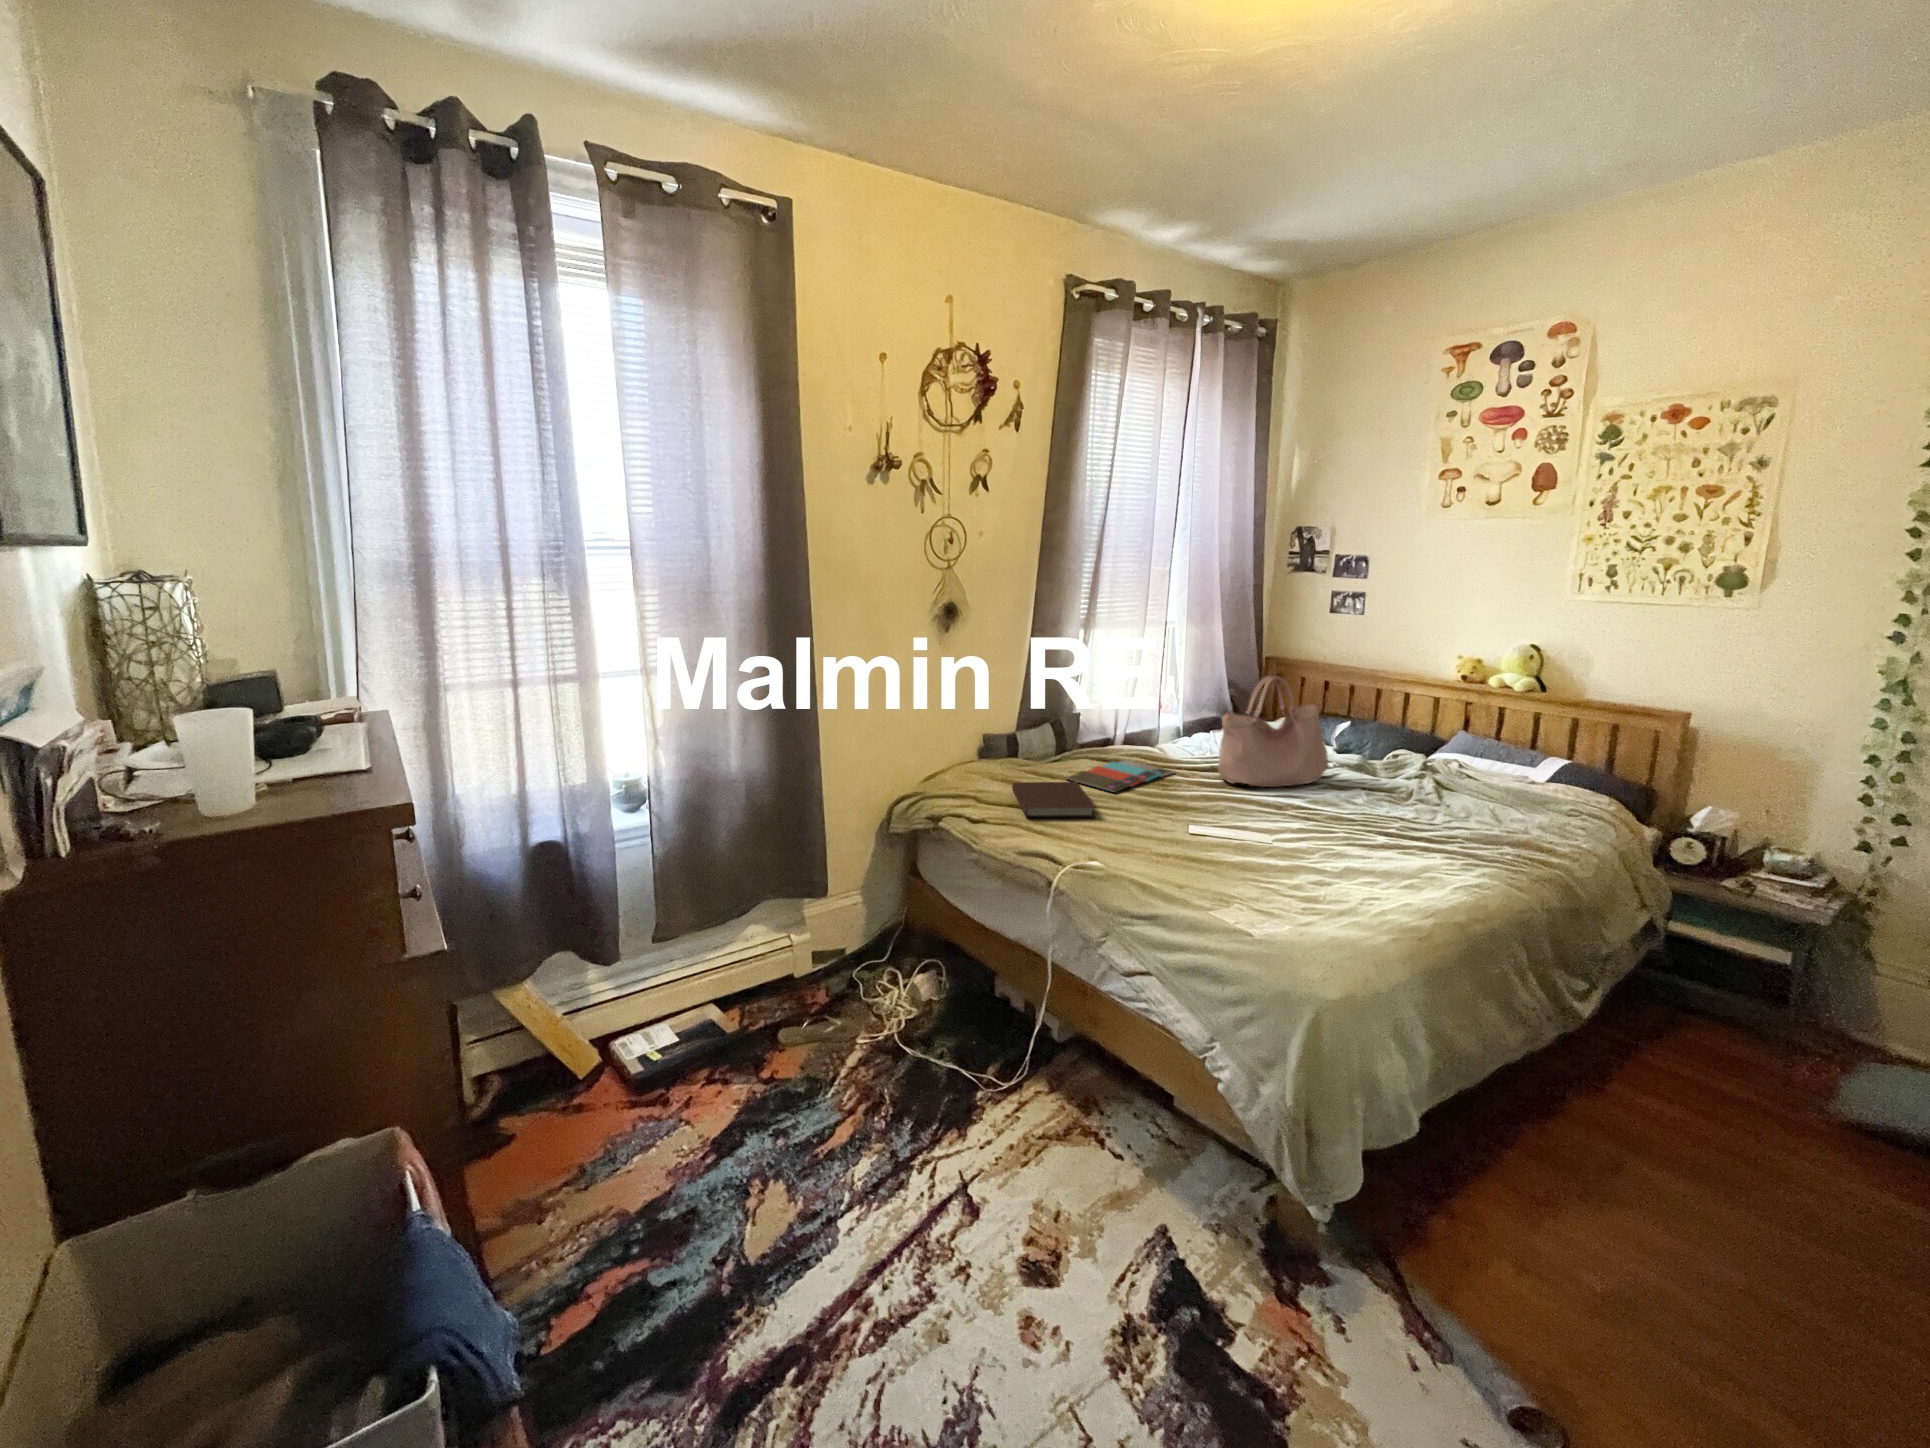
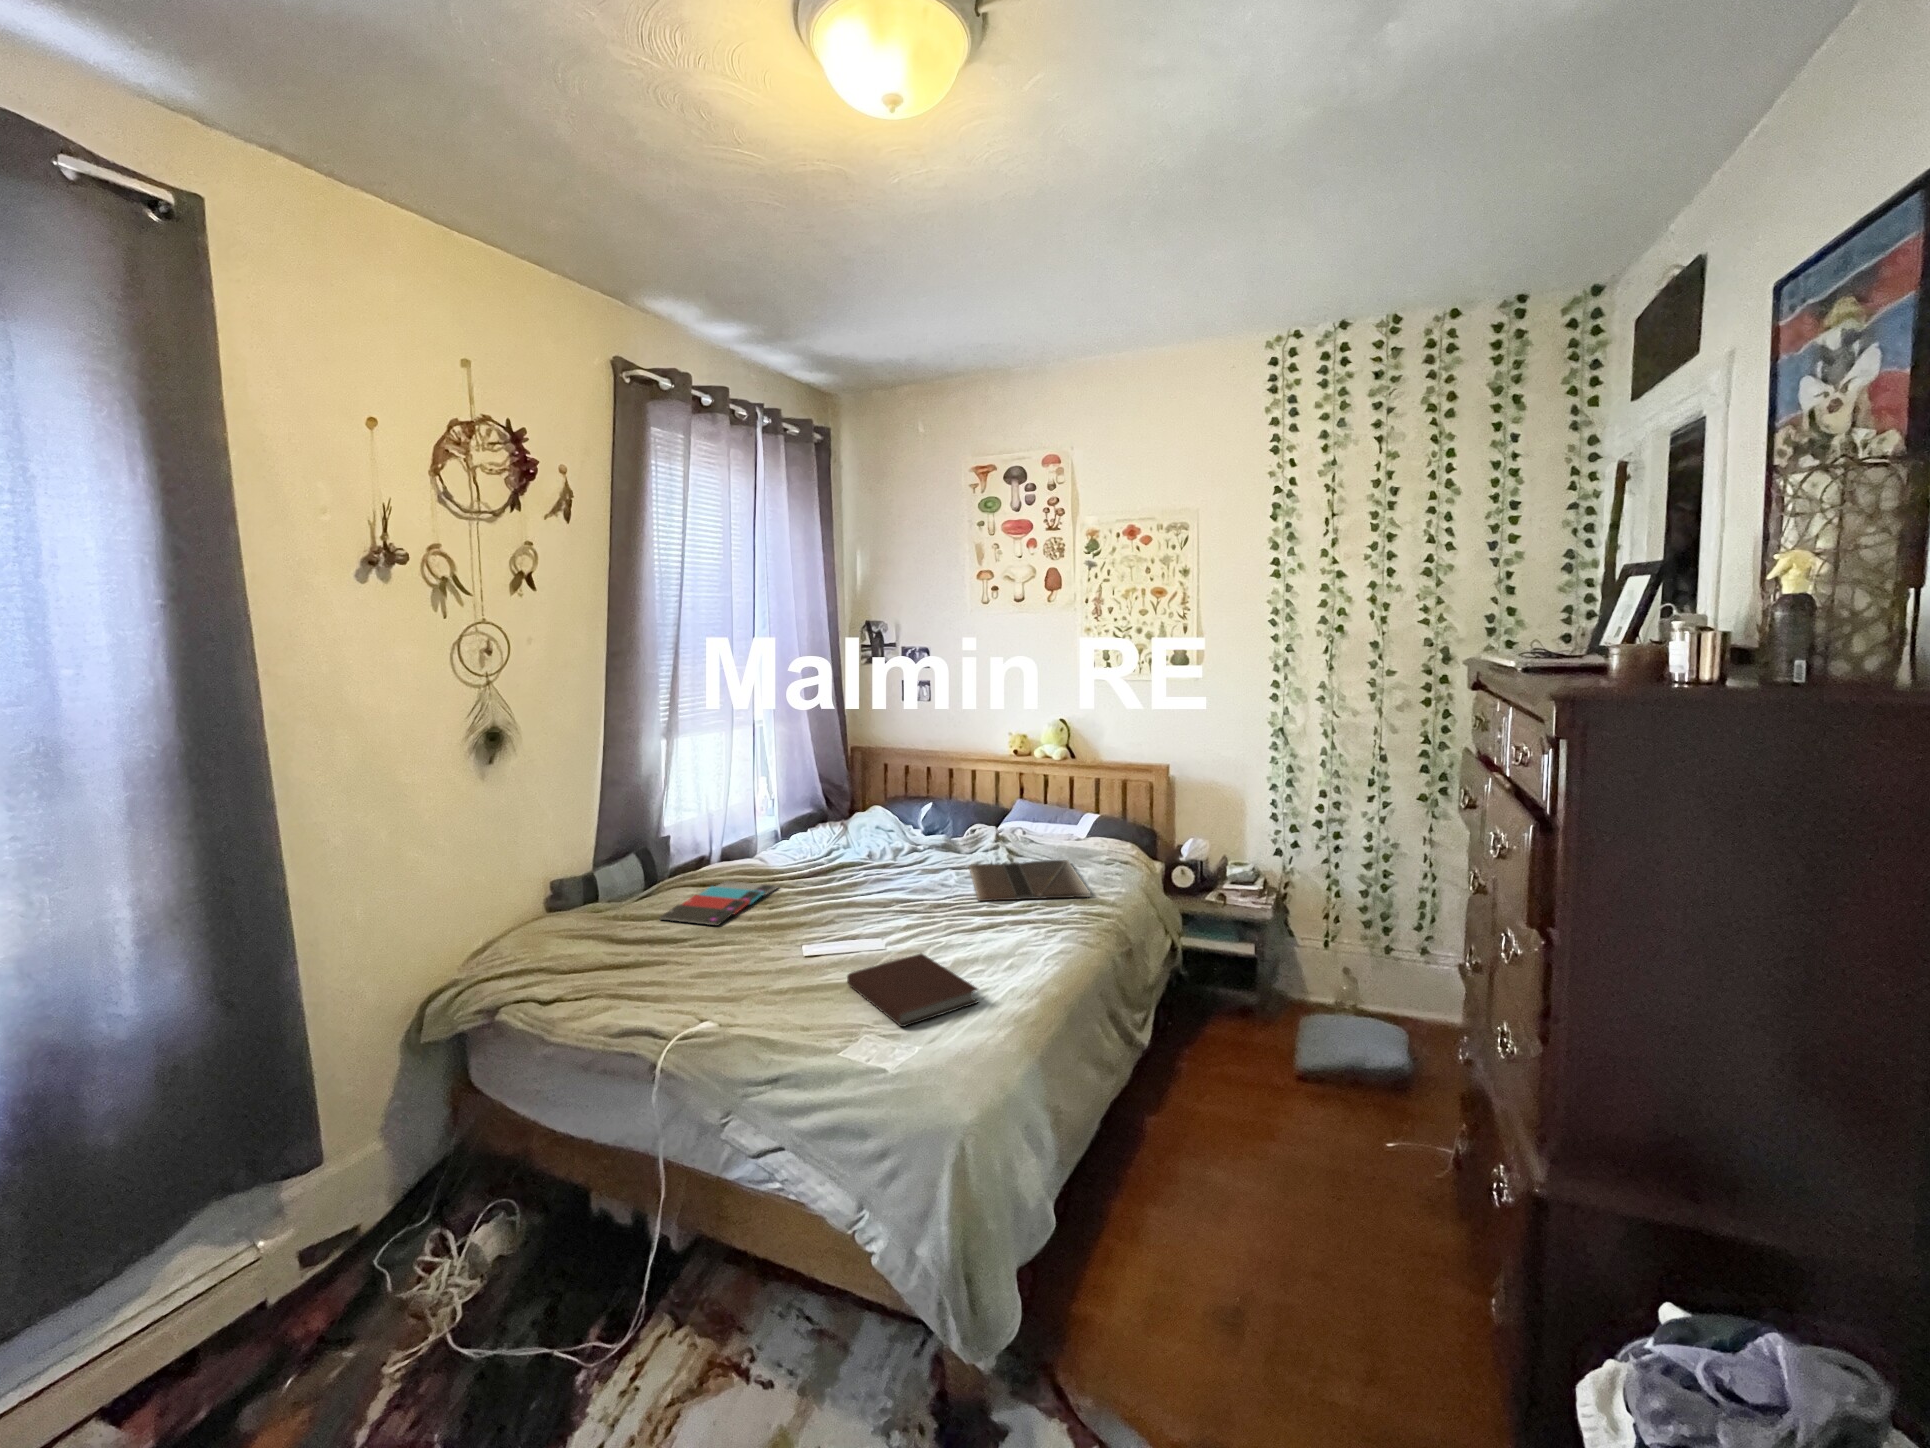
handbag: present [1218,676,1328,787] -> none [820,773,921,889]
notebook: present [1012,782,1096,818] -> present [847,954,978,1027]
laptop: none [1382,786,1534,840] -> present [969,860,1091,901]

